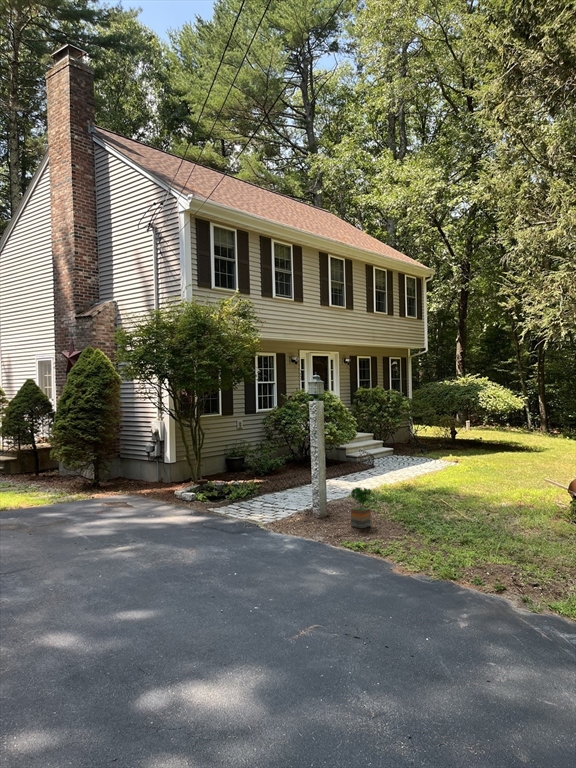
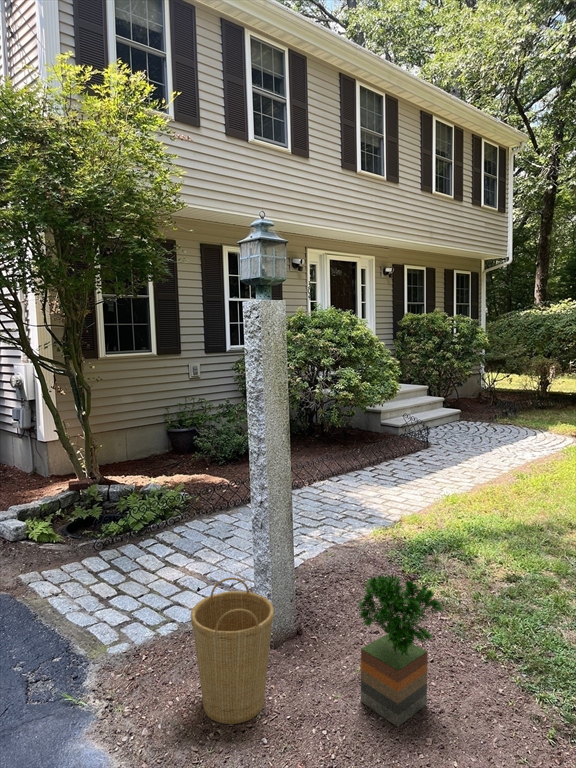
basket: none [300,490,325,529] -> present [191,578,274,724]

